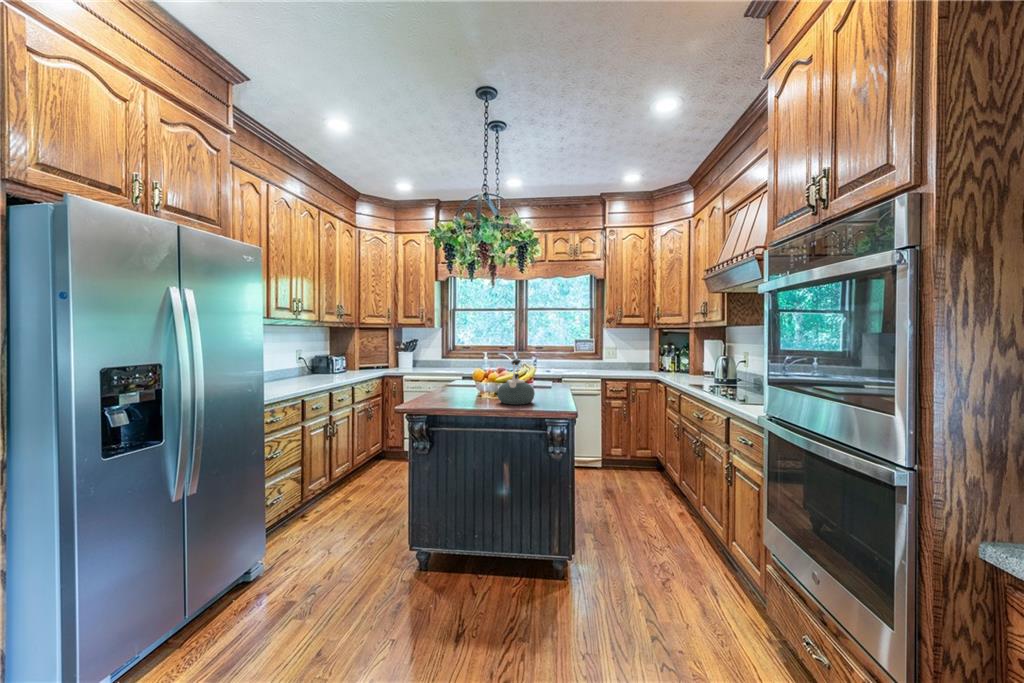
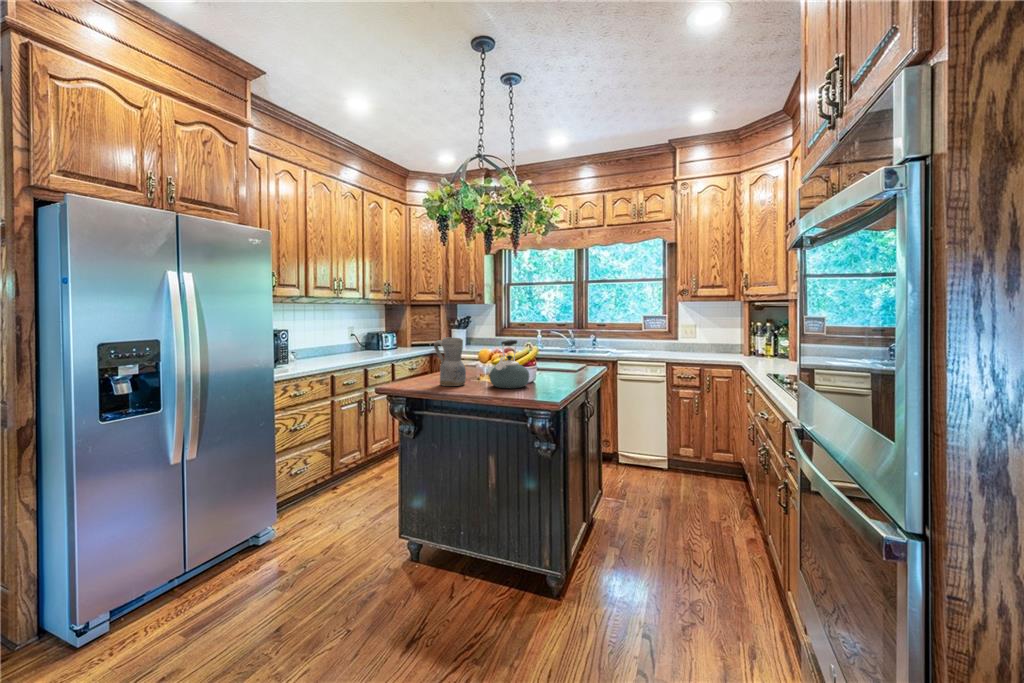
ceramic pitcher: none [442,358,474,404] -> present [434,338,466,386]

